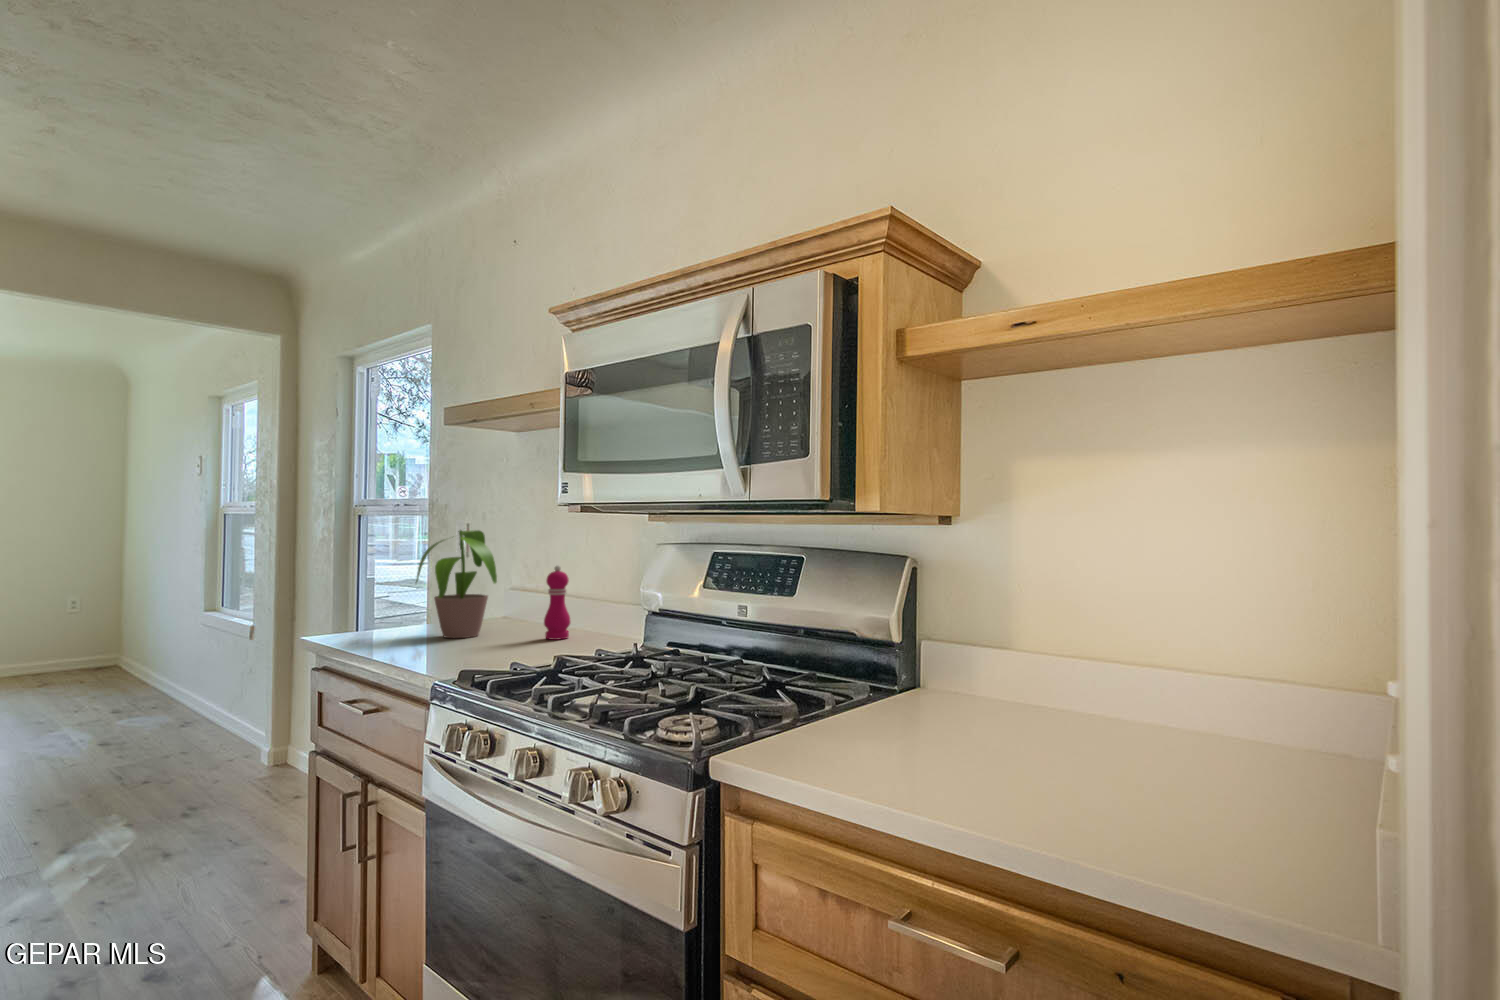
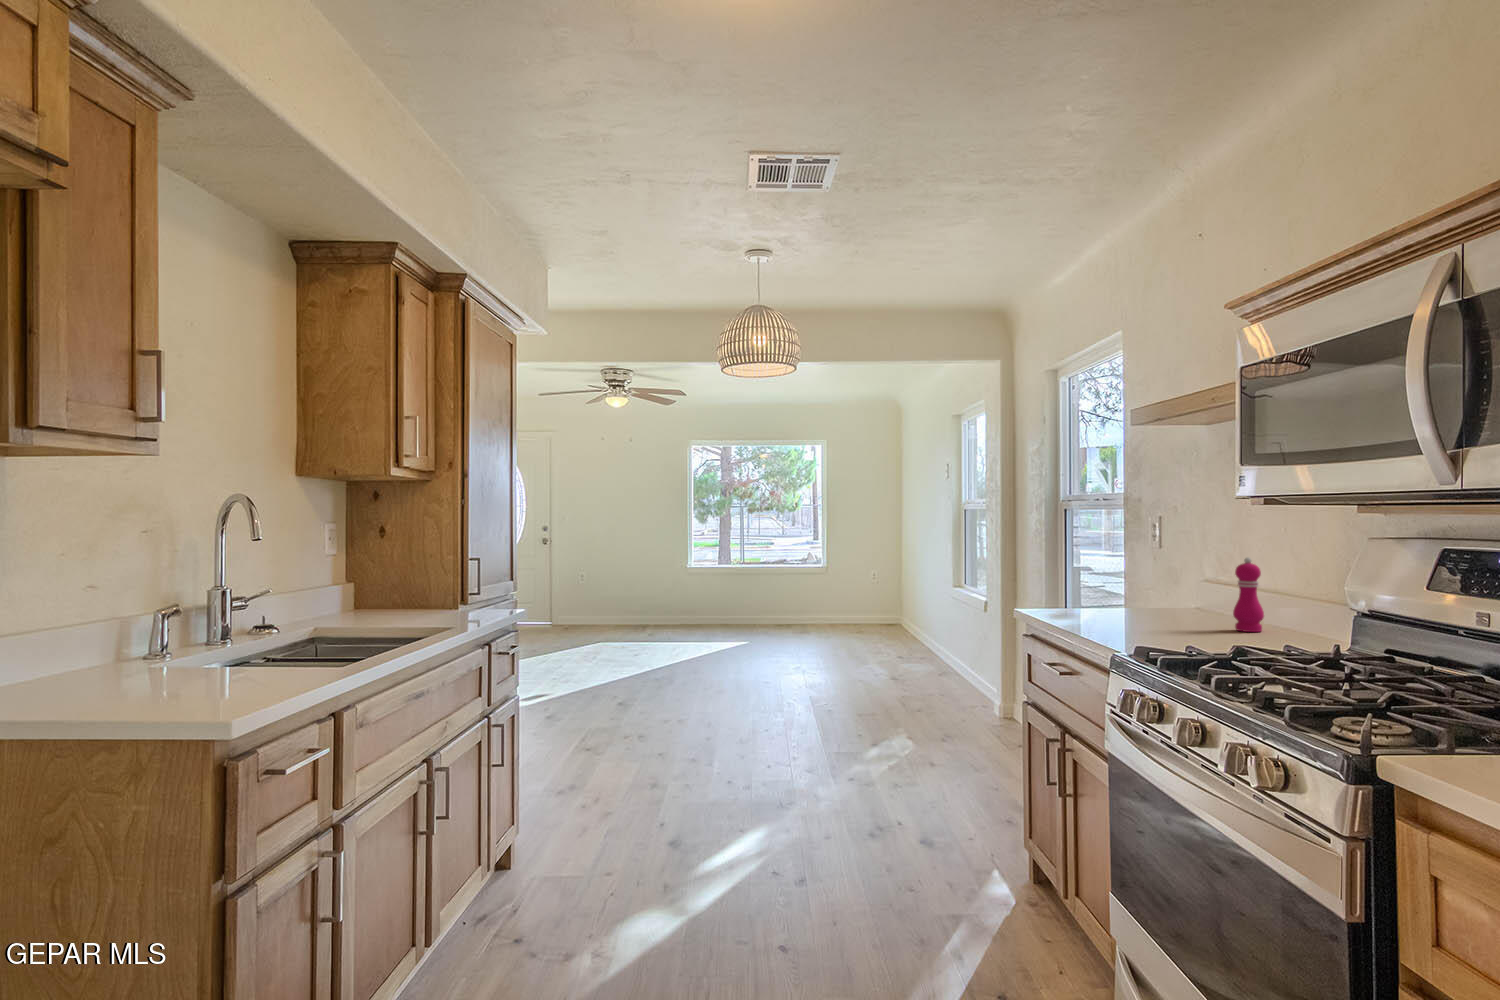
potted plant: present [416,530,497,638] -> none [1098,521,1198,622]

